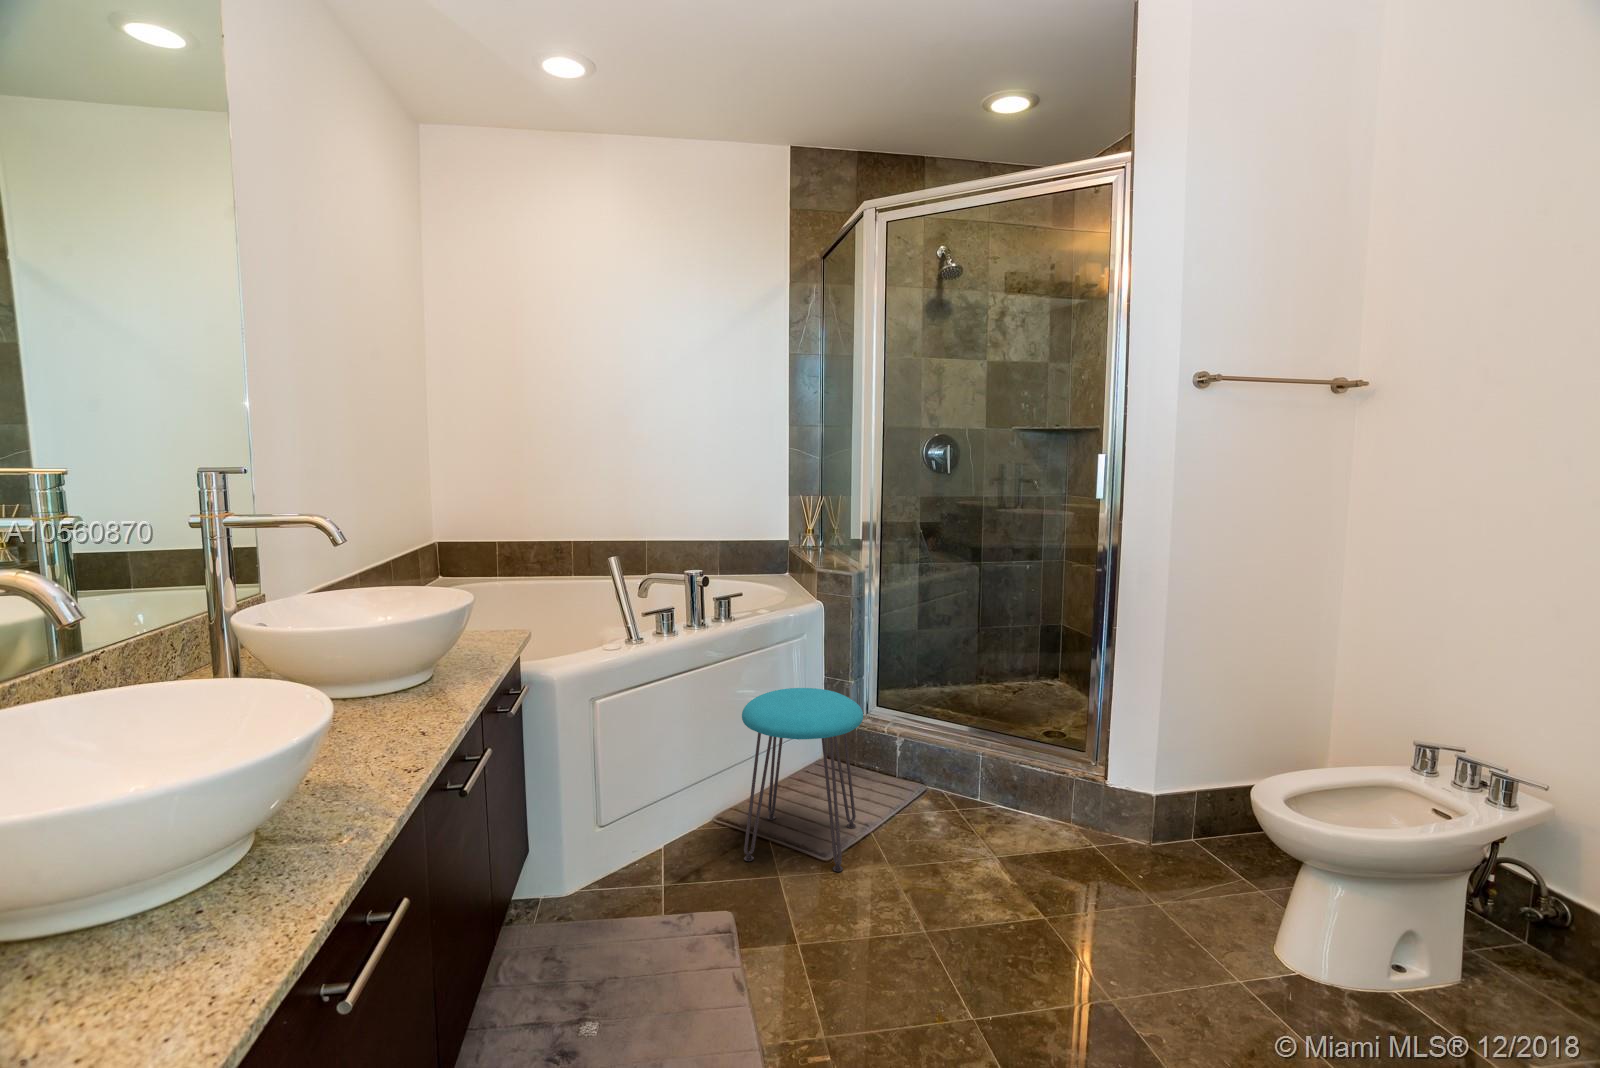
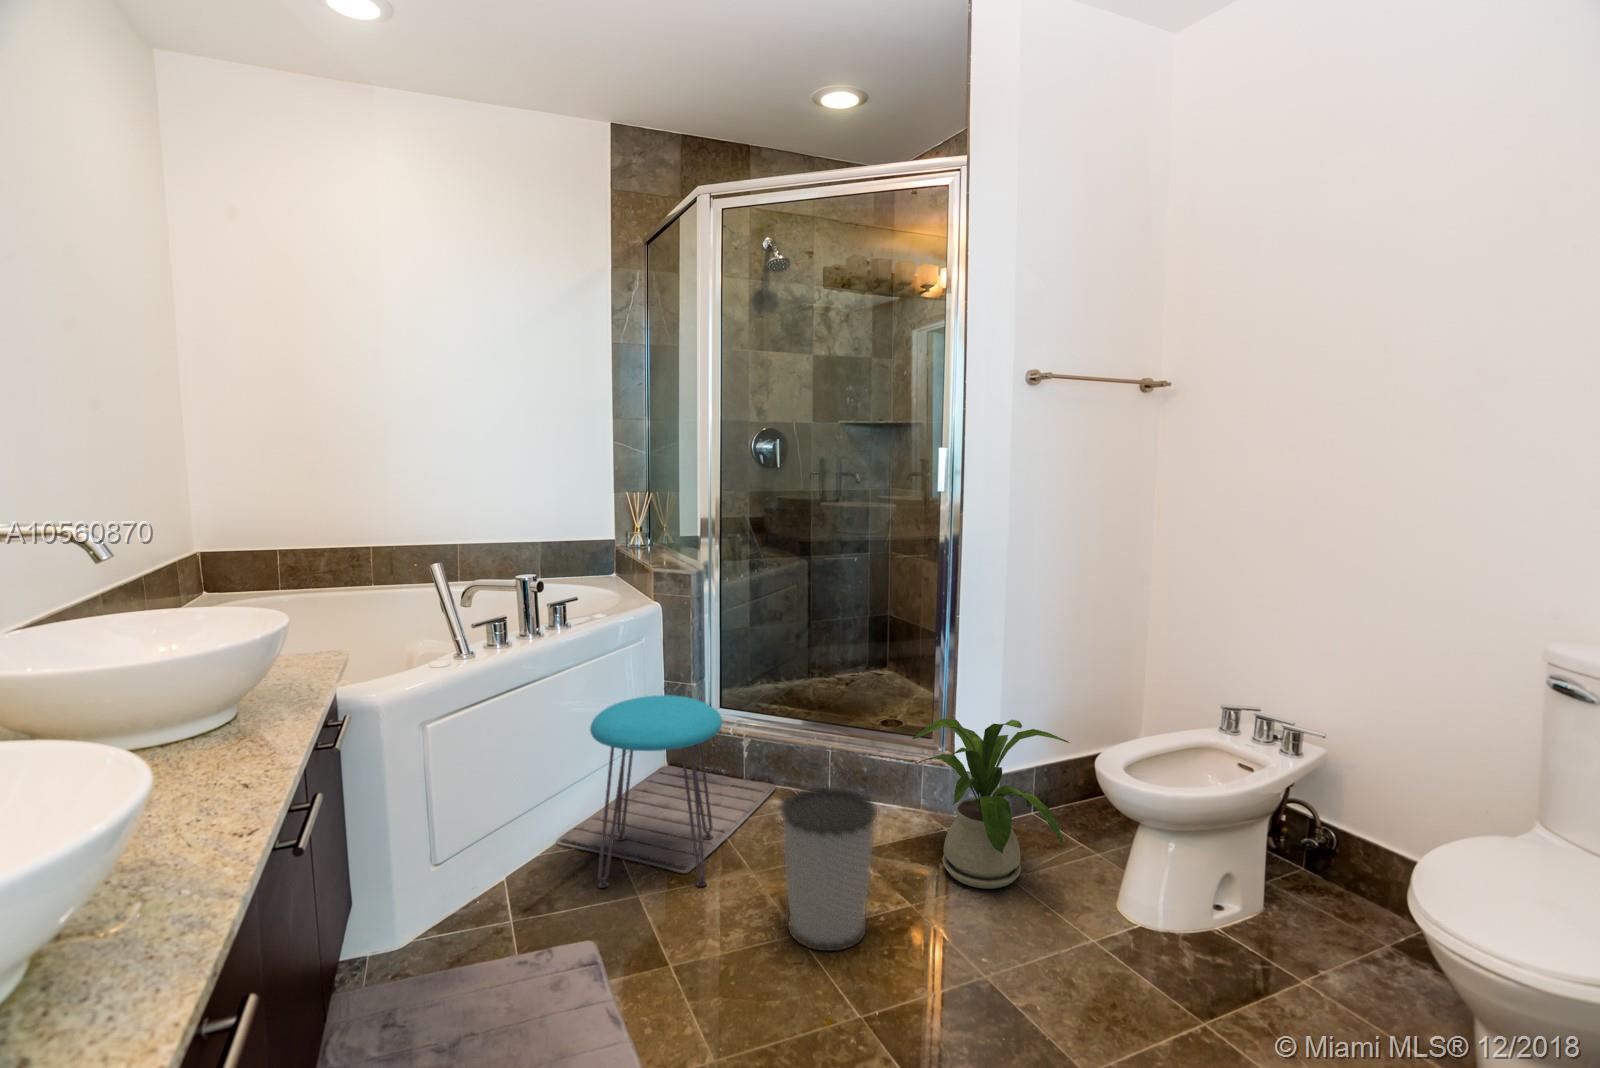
house plant: none [1051,732,1228,913] -> present [912,719,1069,889]
wastebasket: none [907,790,1005,952] -> present [780,787,877,951]

